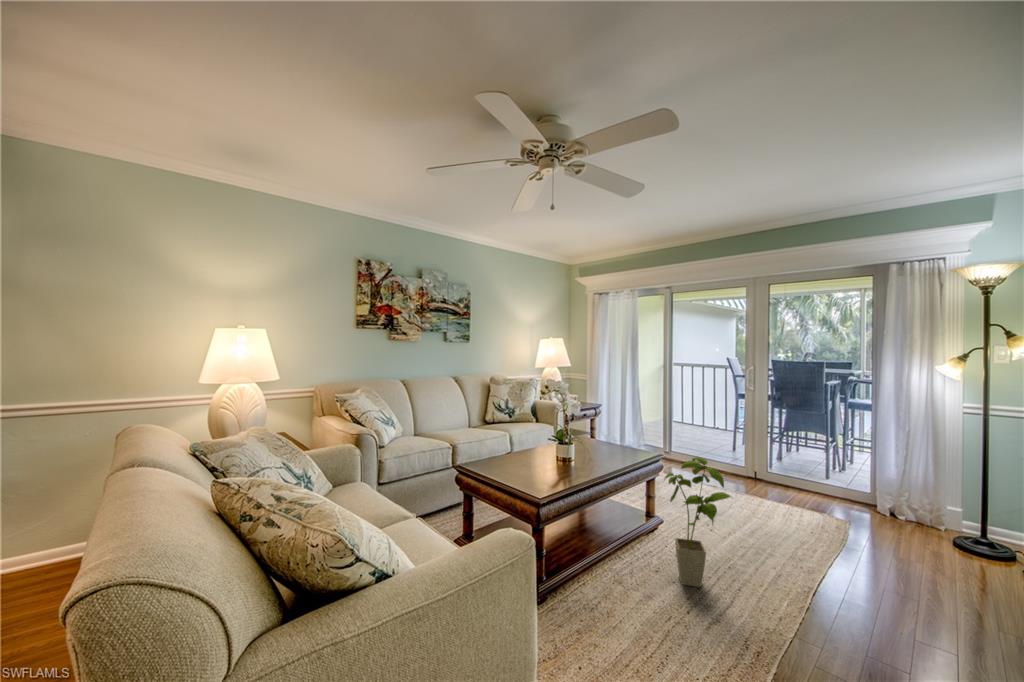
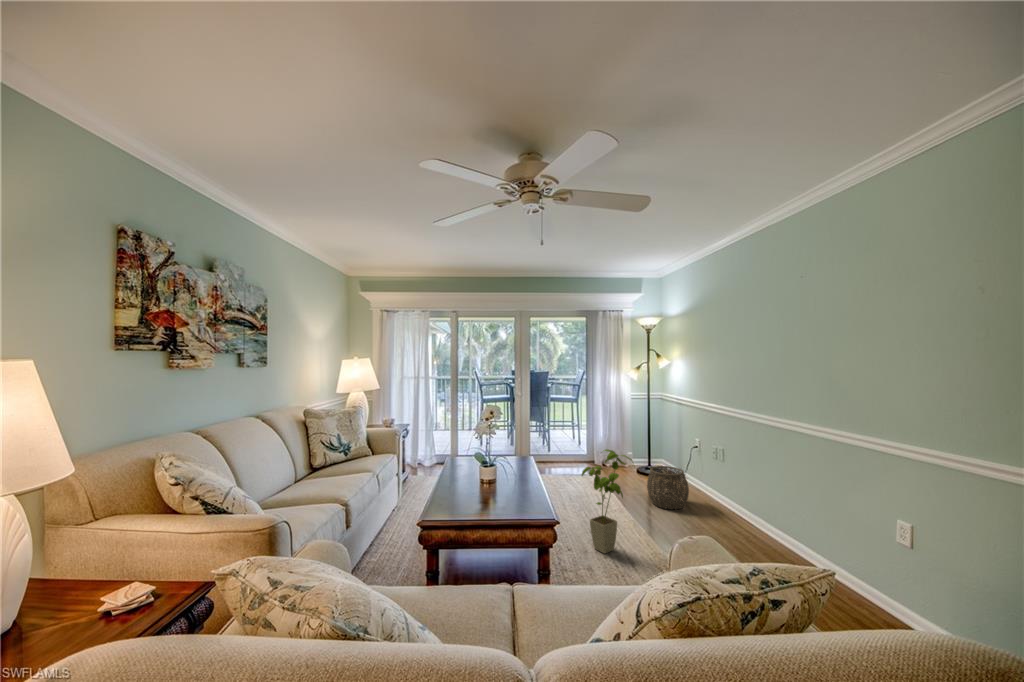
woven basket: none [859,519,951,601] -> present [647,466,689,509]

